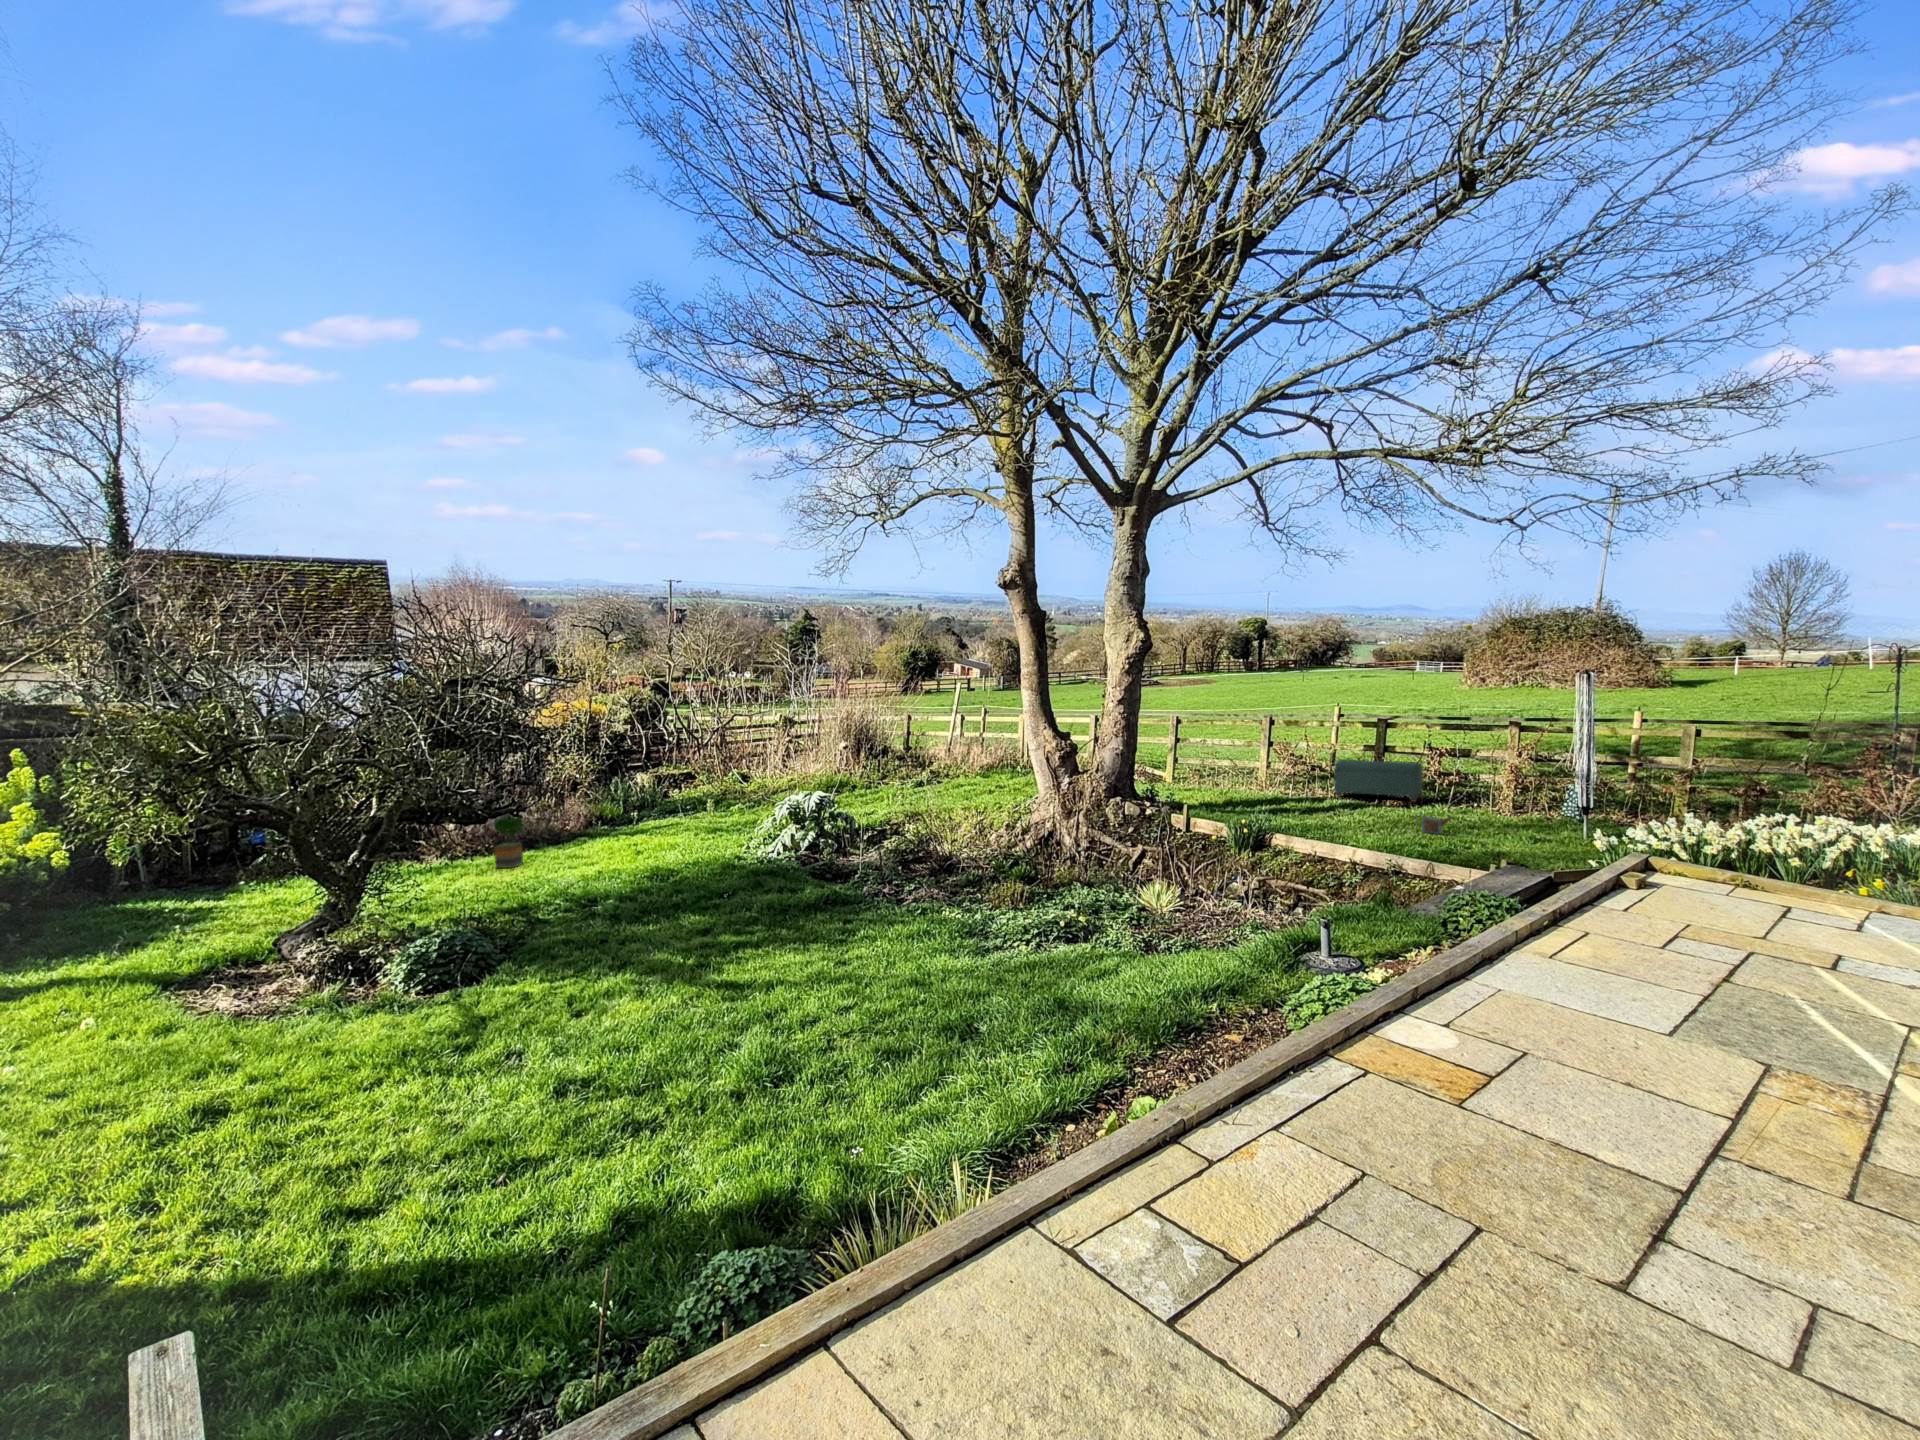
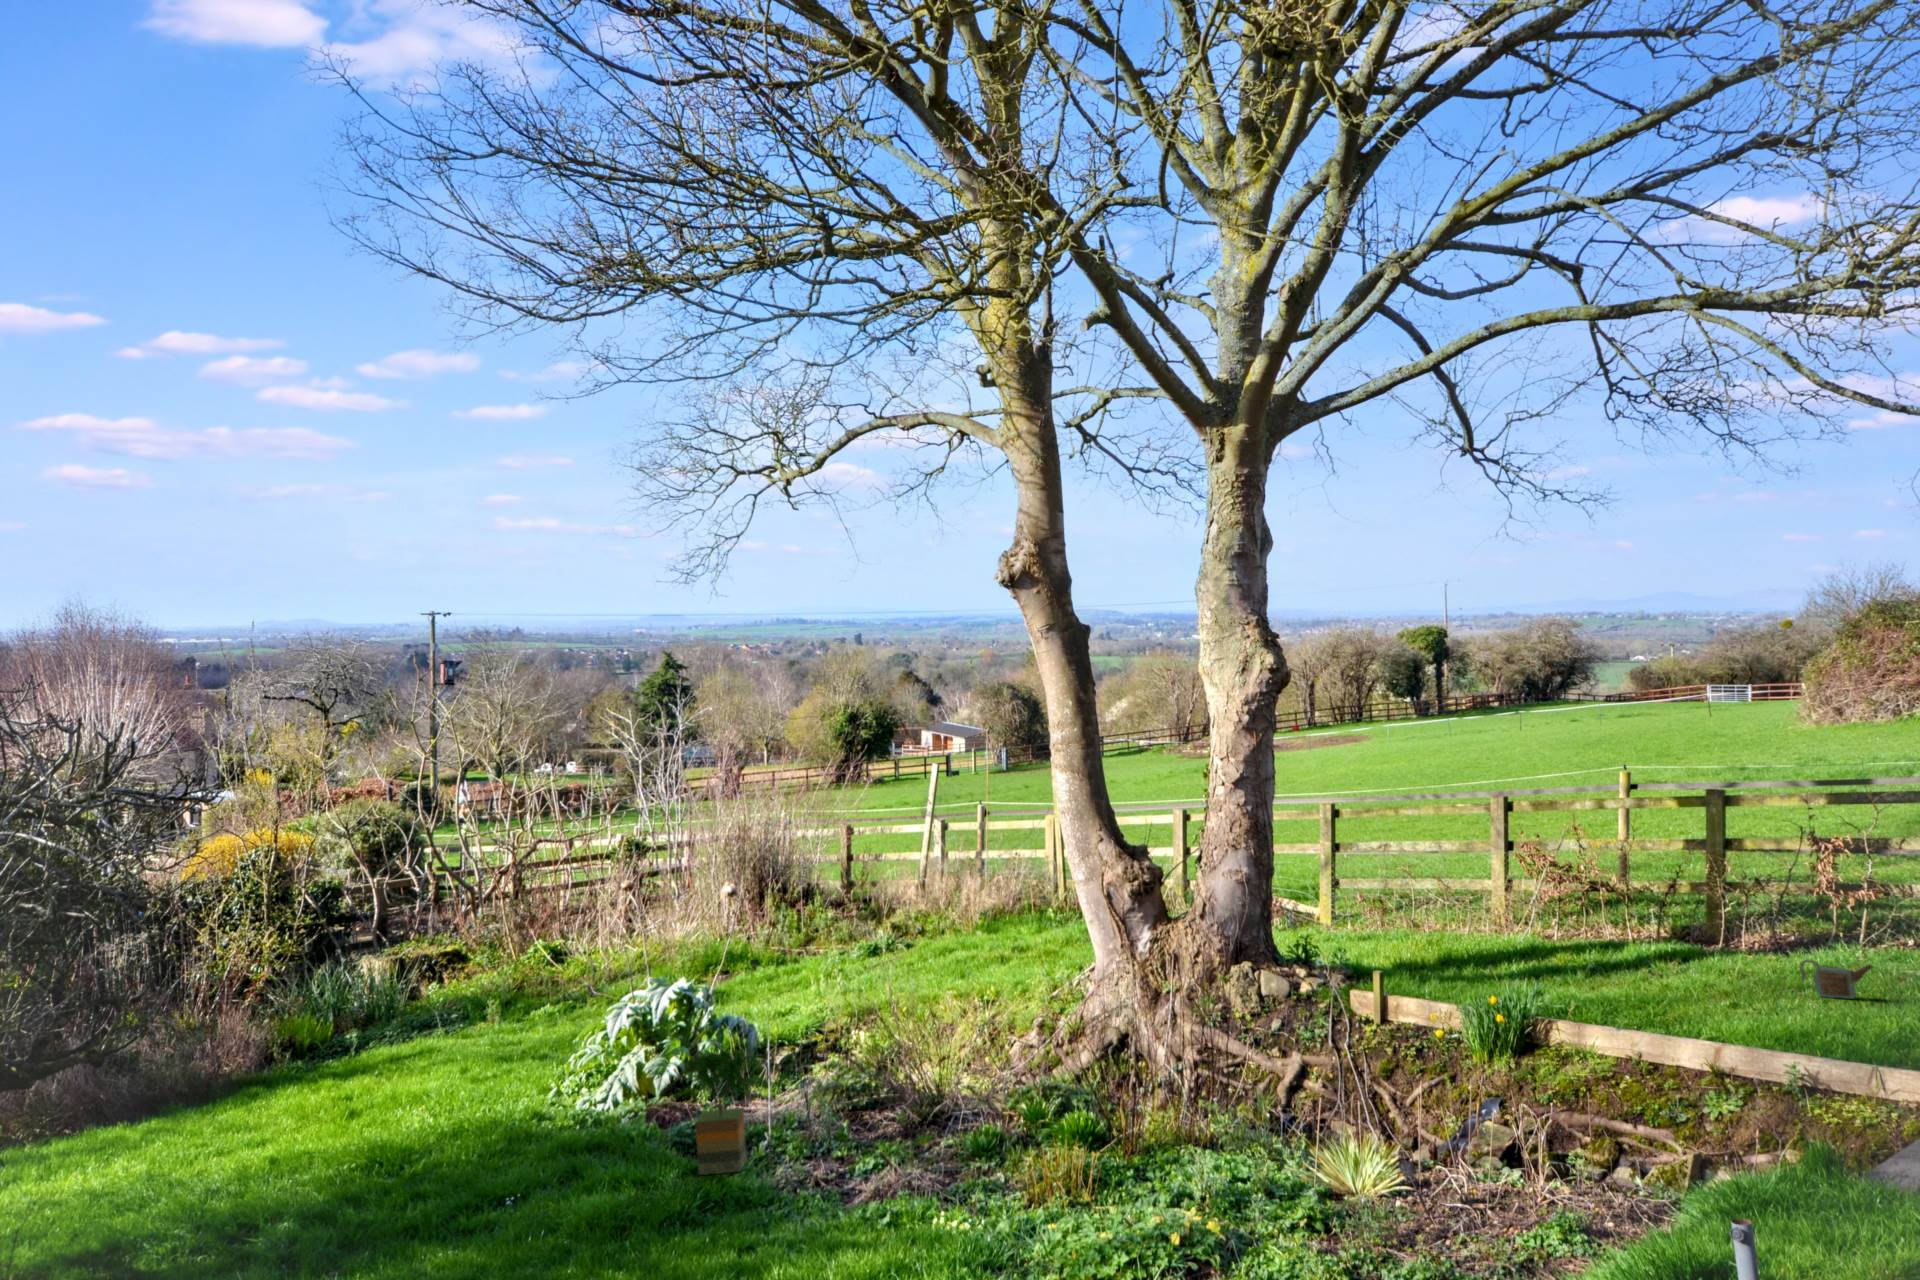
bench: present [1334,760,1423,802] -> none [1622,863,1786,936]
potted tree: present [493,818,526,868] -> present [684,1049,757,1175]

